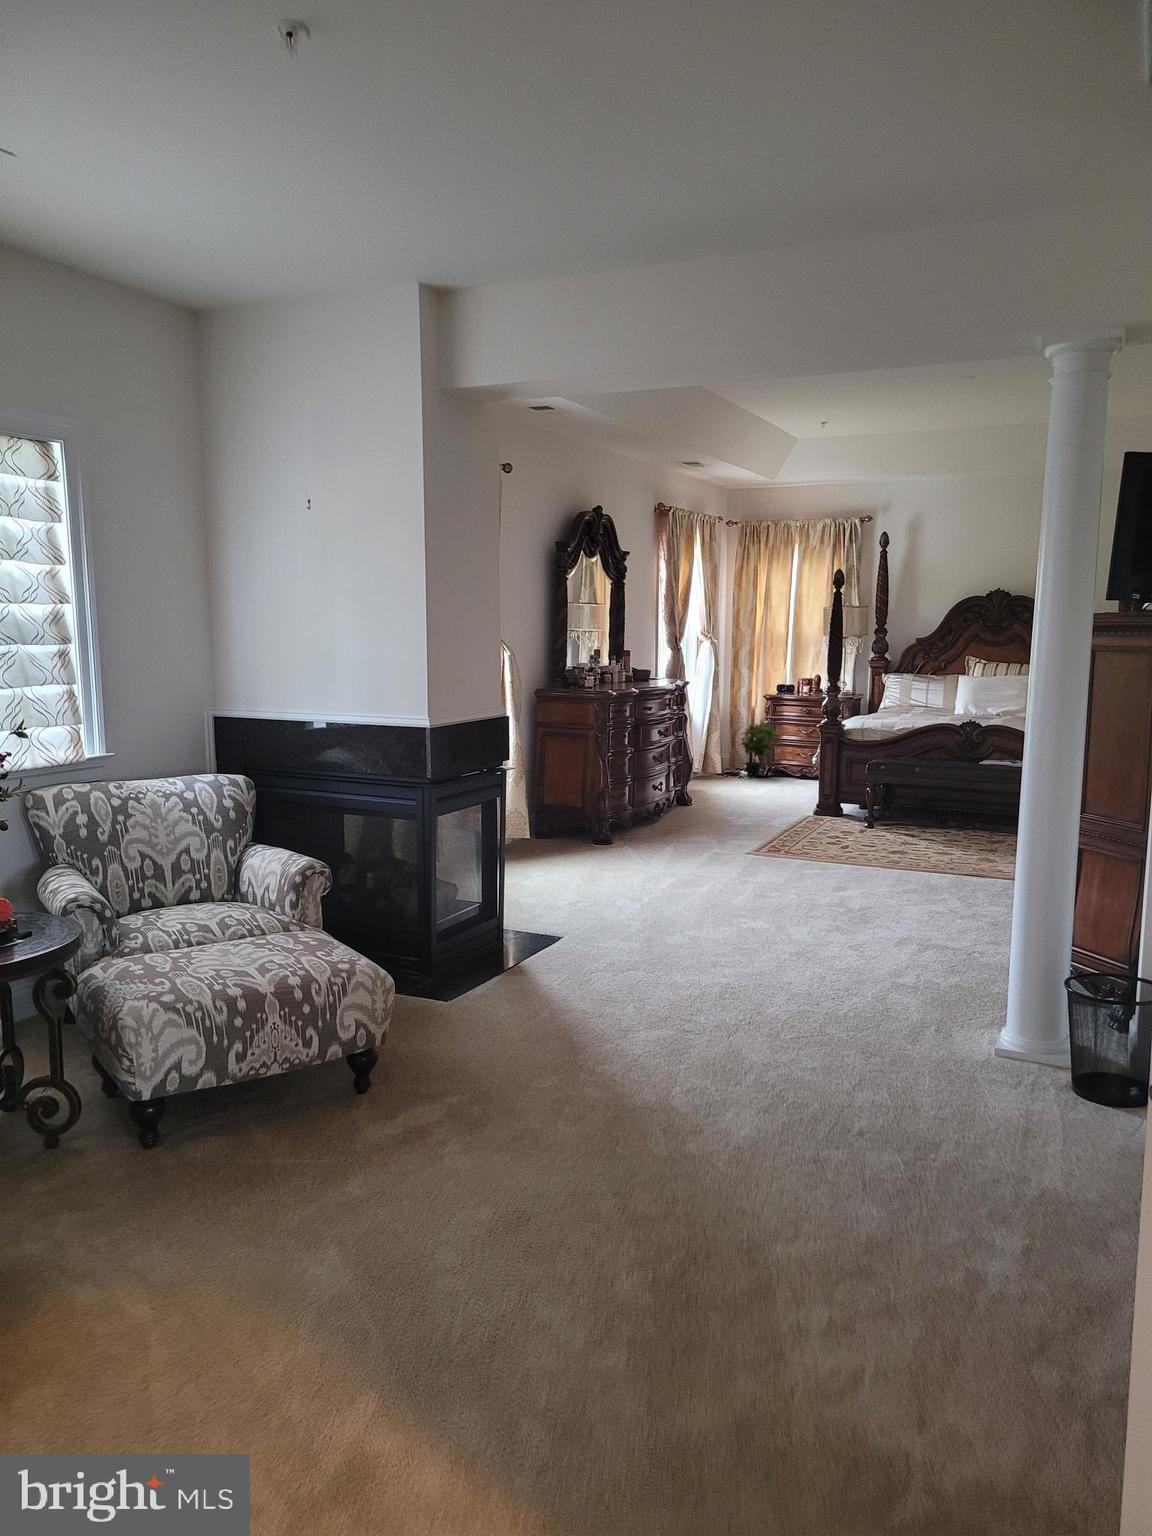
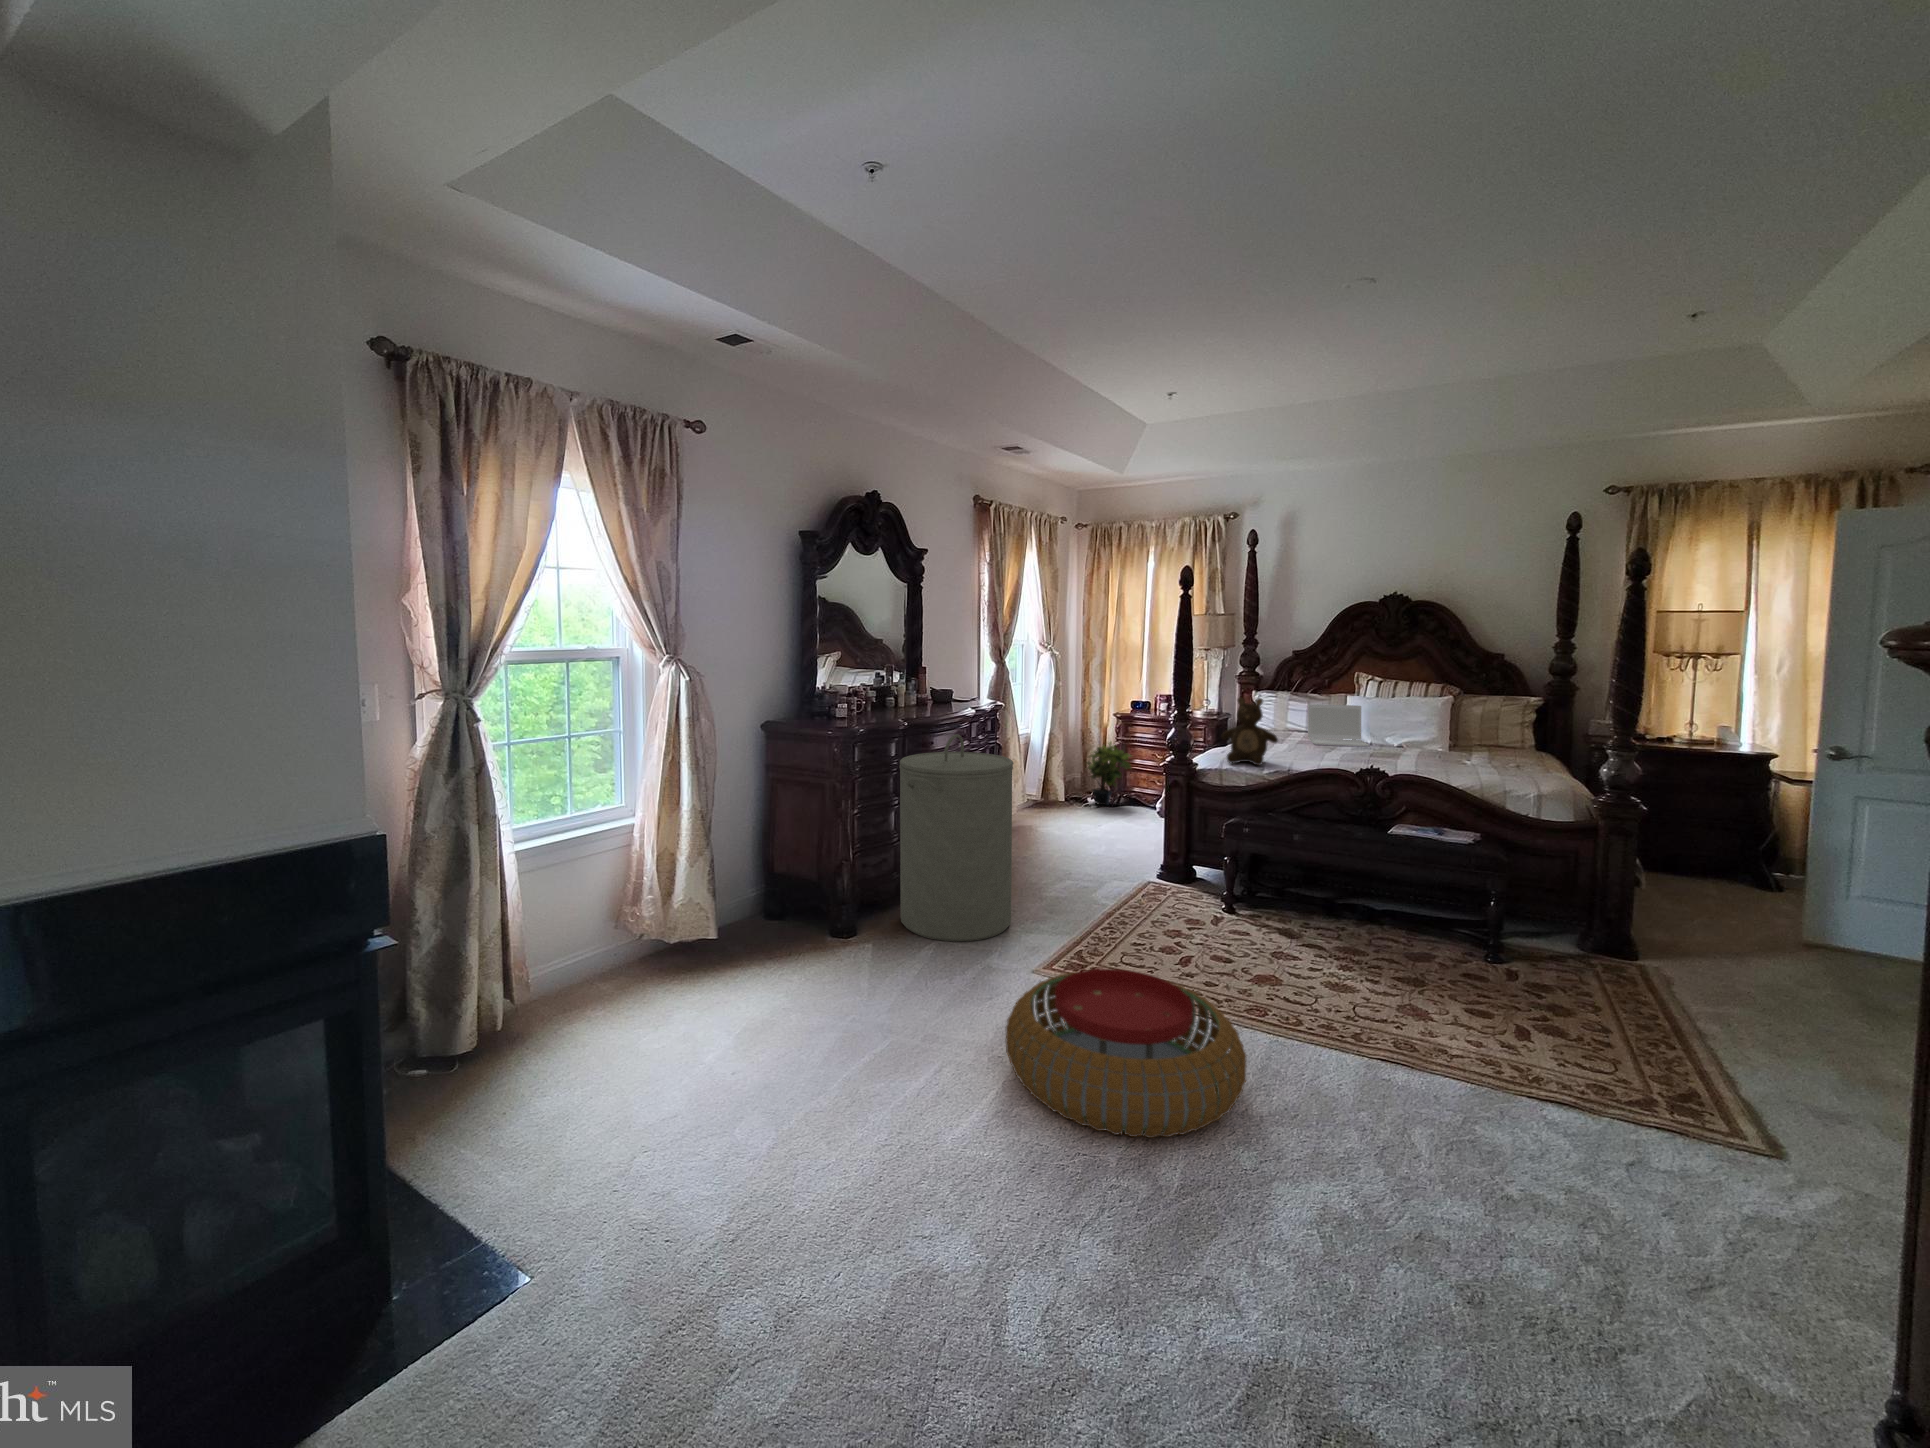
teddy bear: none [862,673,904,725] -> present [1221,697,1278,765]
laptop: none [926,682,971,714] -> present [1308,704,1369,747]
laundry hamper: none [638,698,722,845] -> present [899,734,1014,942]
pouf: none [750,830,889,900] -> present [1006,969,1247,1138]

